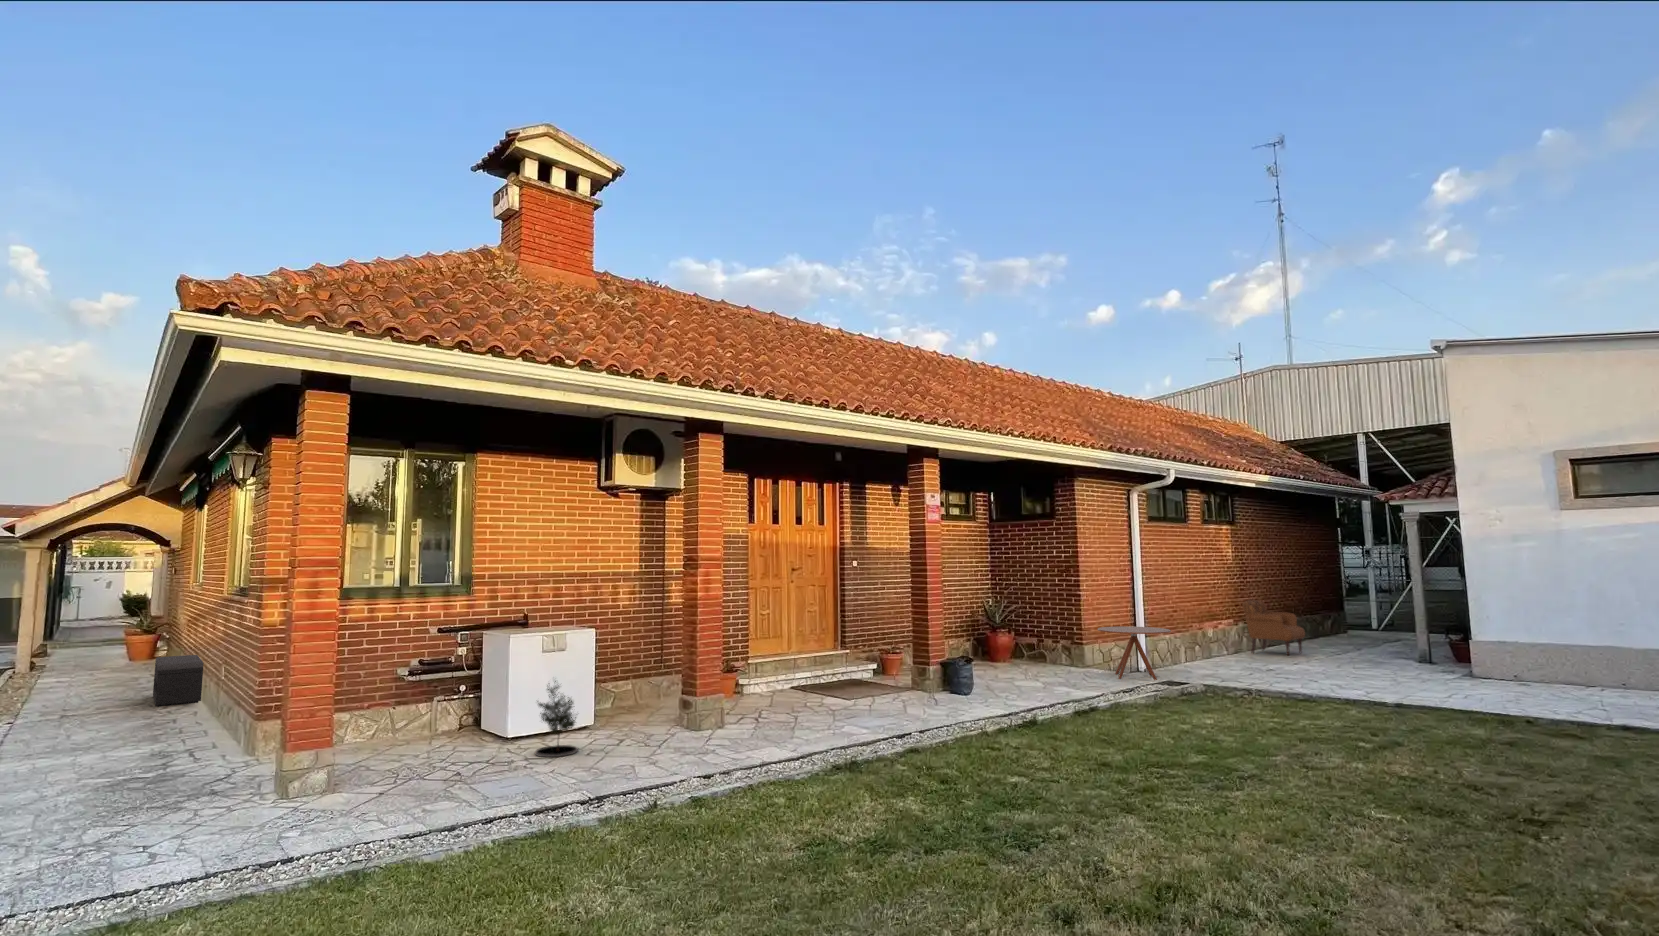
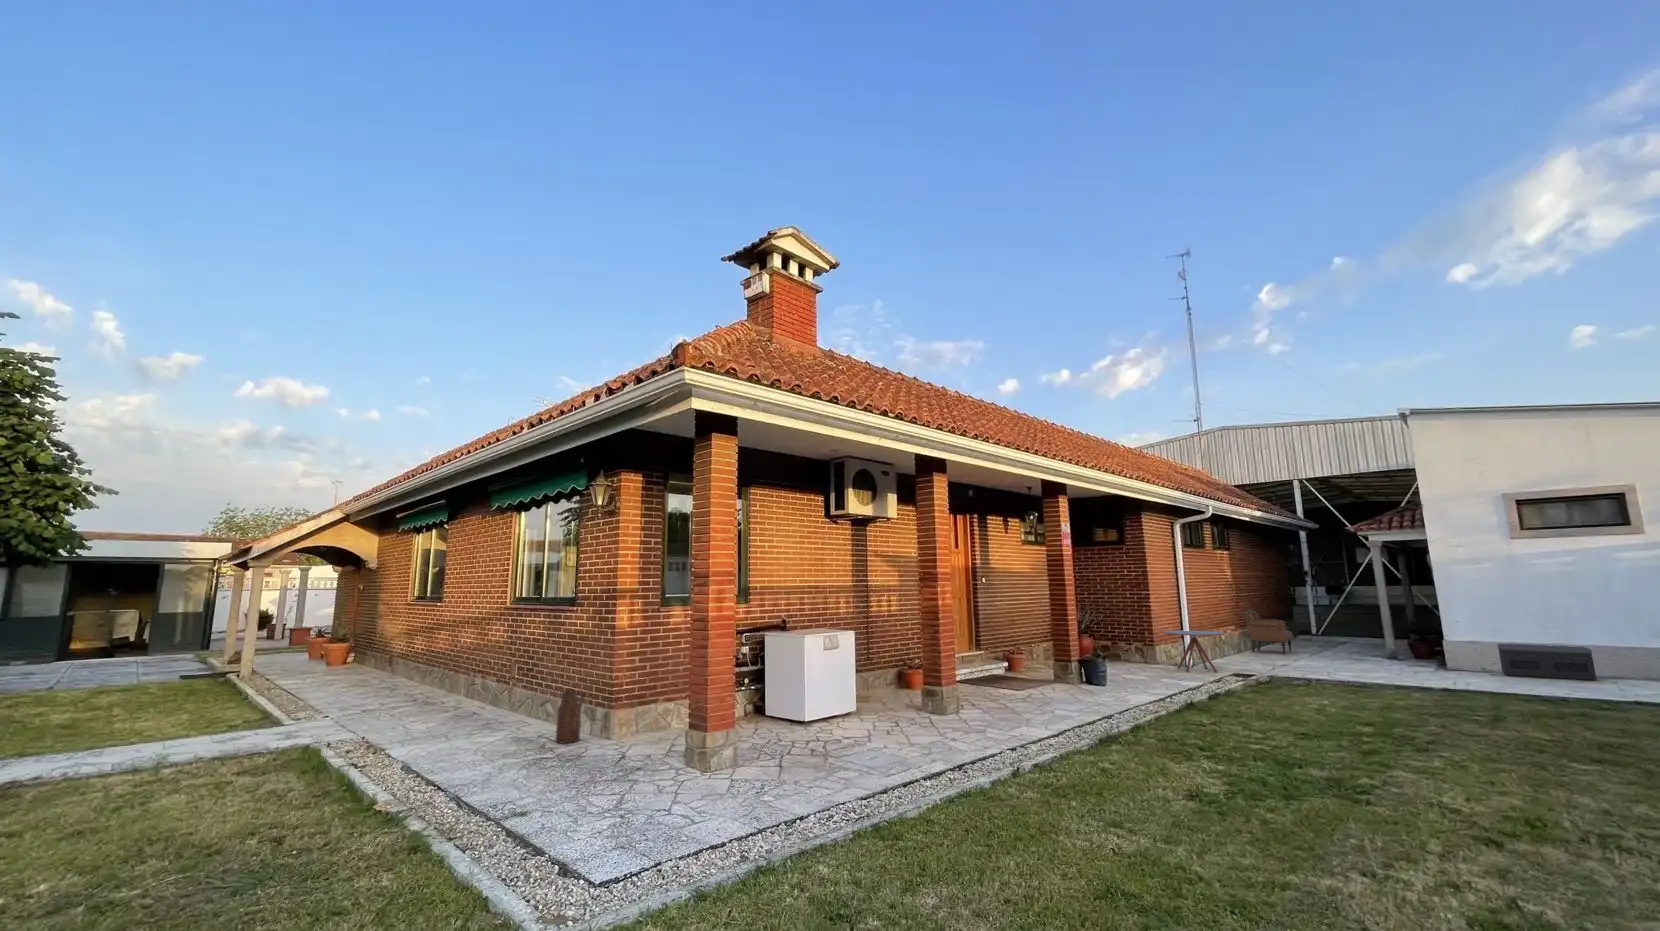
storage bench: present [153,655,204,706] -> present [1497,644,1597,681]
potted tree: present [535,681,578,757] -> none [826,669,864,736]
watering can: none [204,698,240,760] -> present [555,690,585,743]

